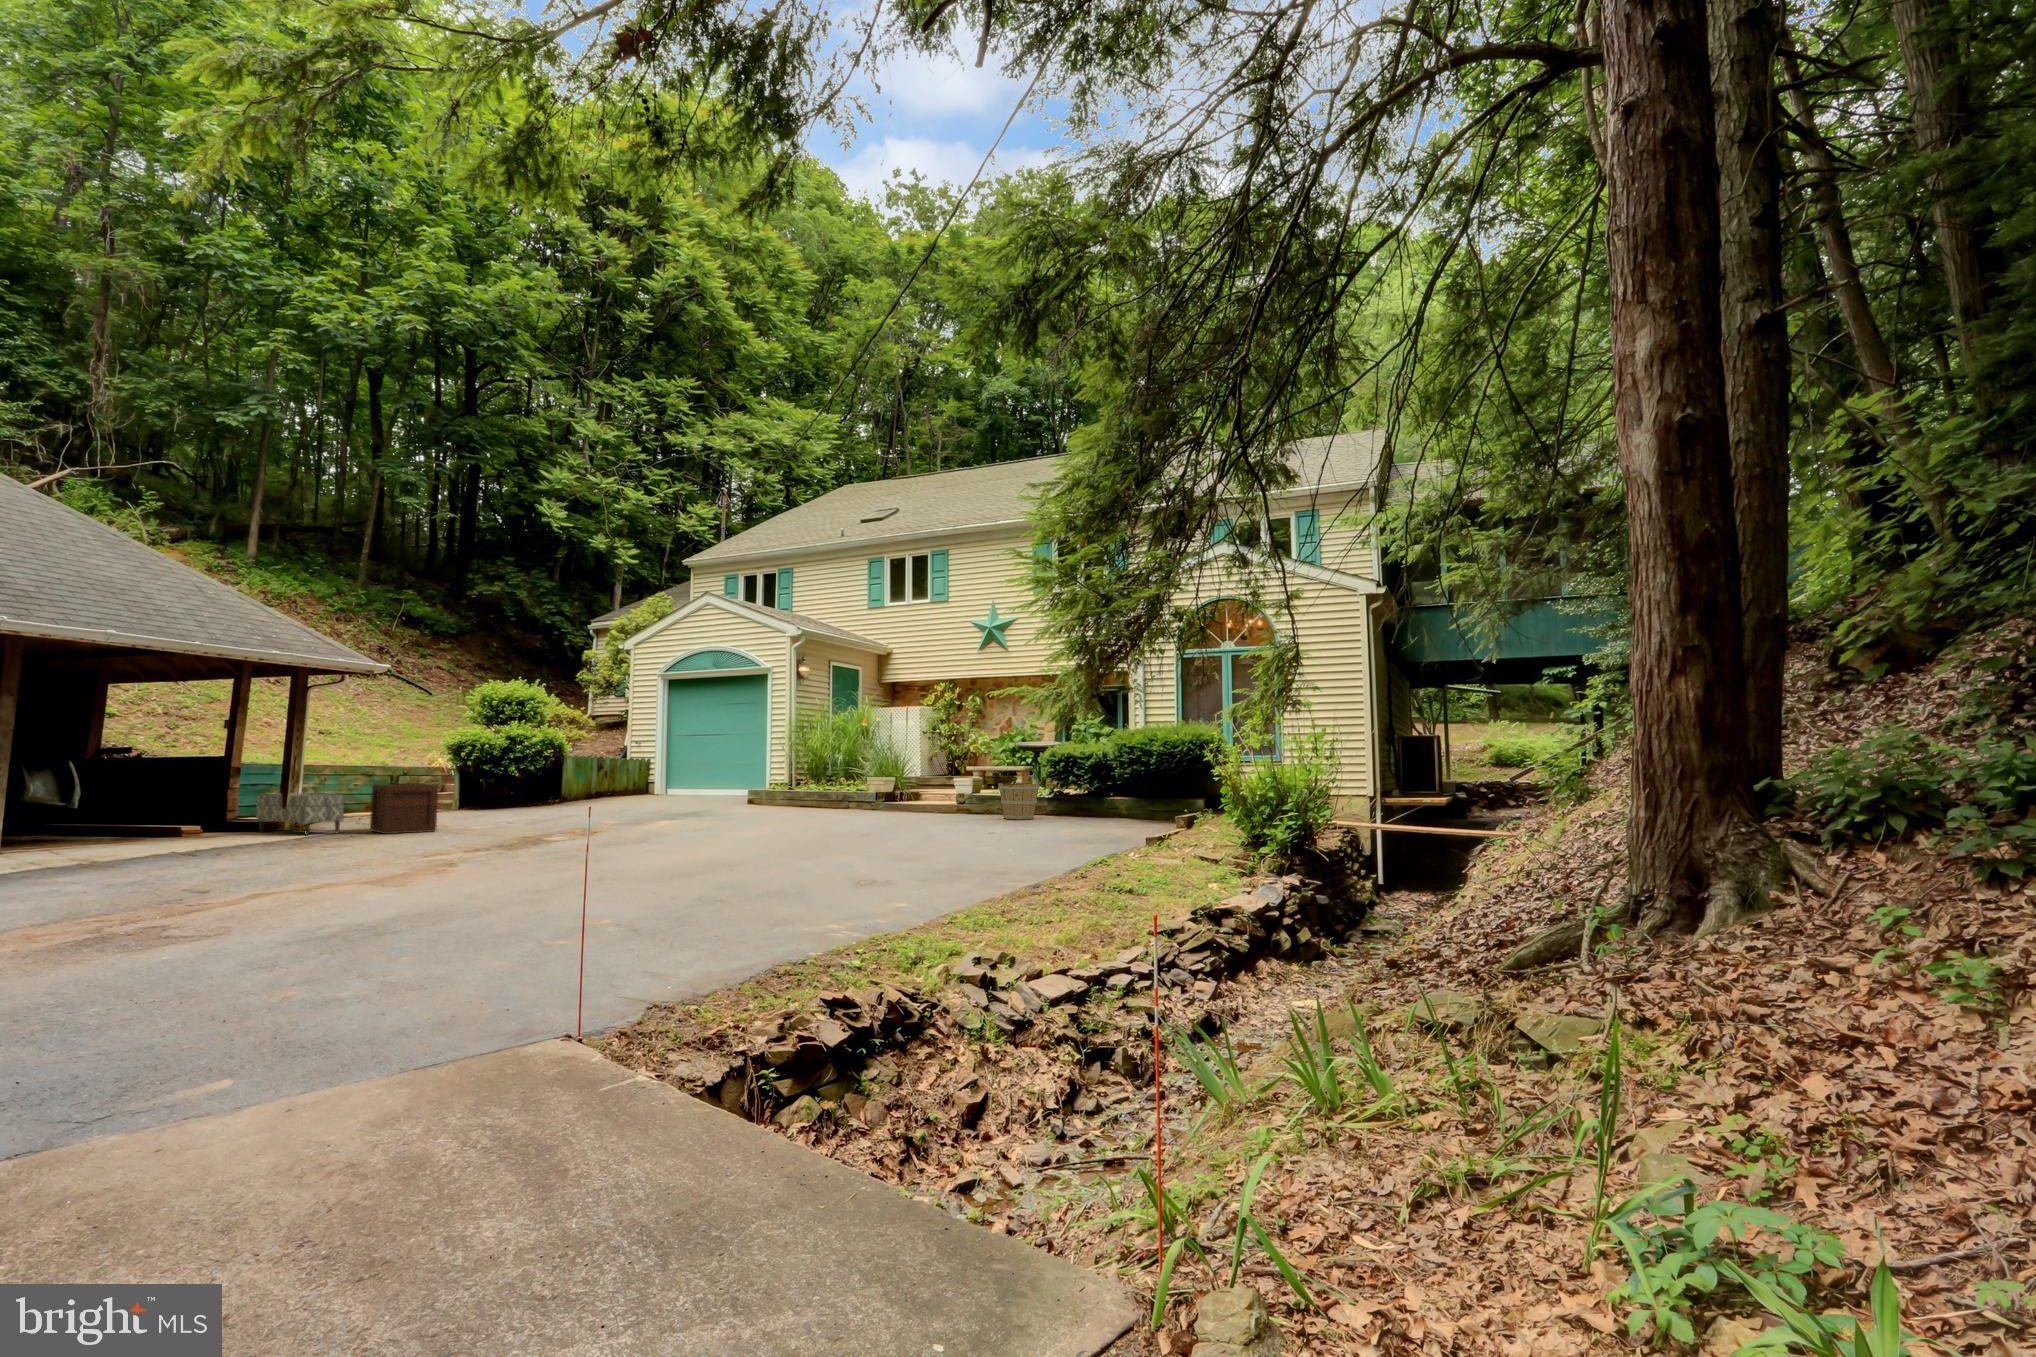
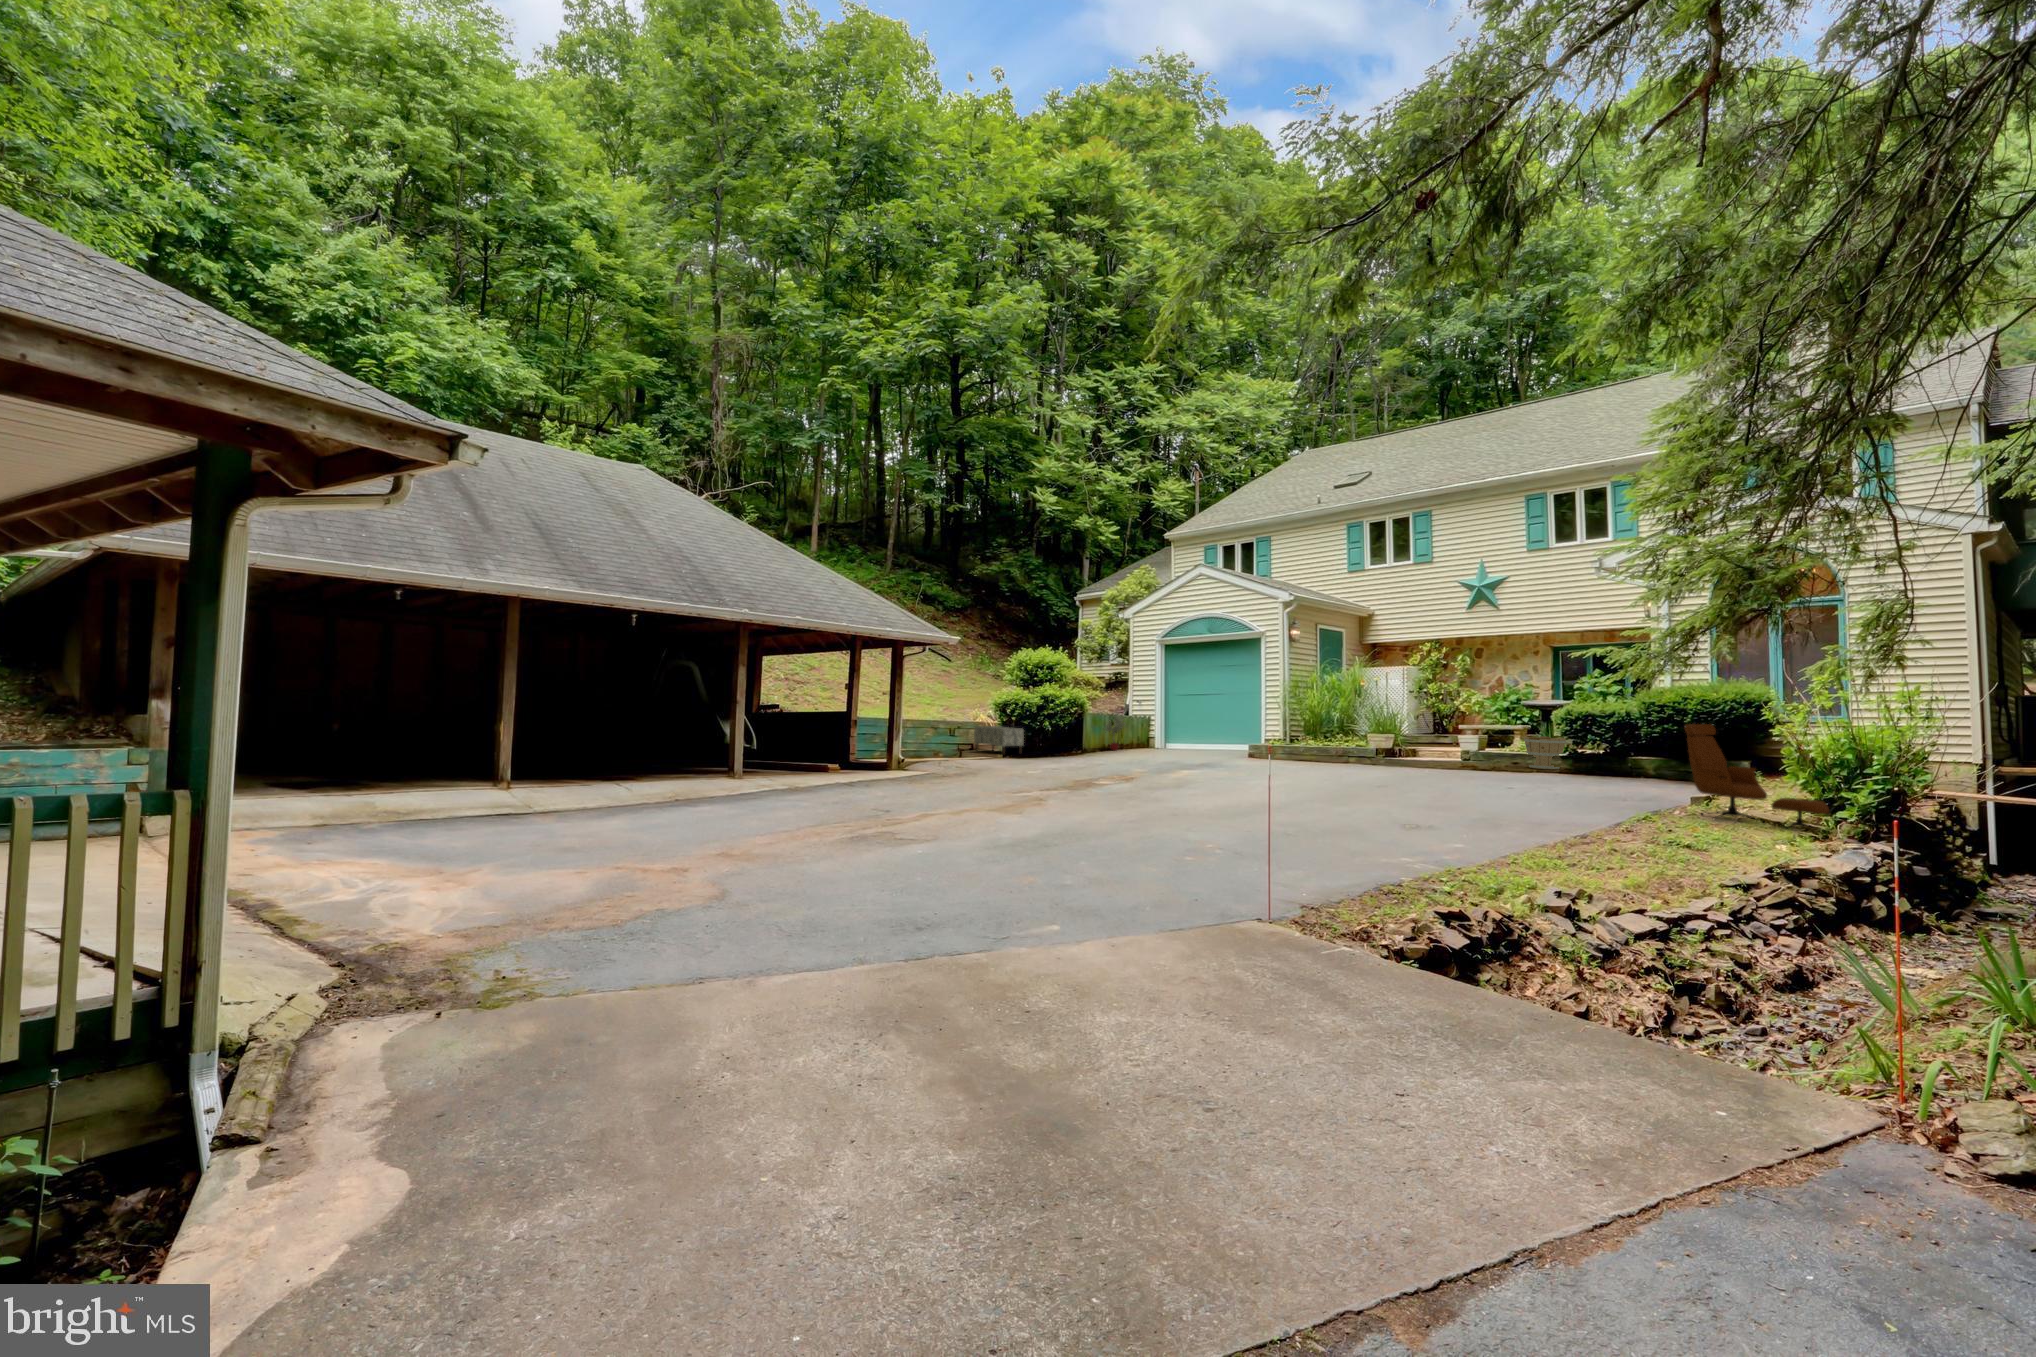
lounge chair: none [1135,760,1254,867] -> present [1685,724,1829,832]
potted tree: none [478,766,517,823] -> present [1104,712,1125,750]
wooden crate: present [370,783,438,834] -> none [1039,722,1080,756]

